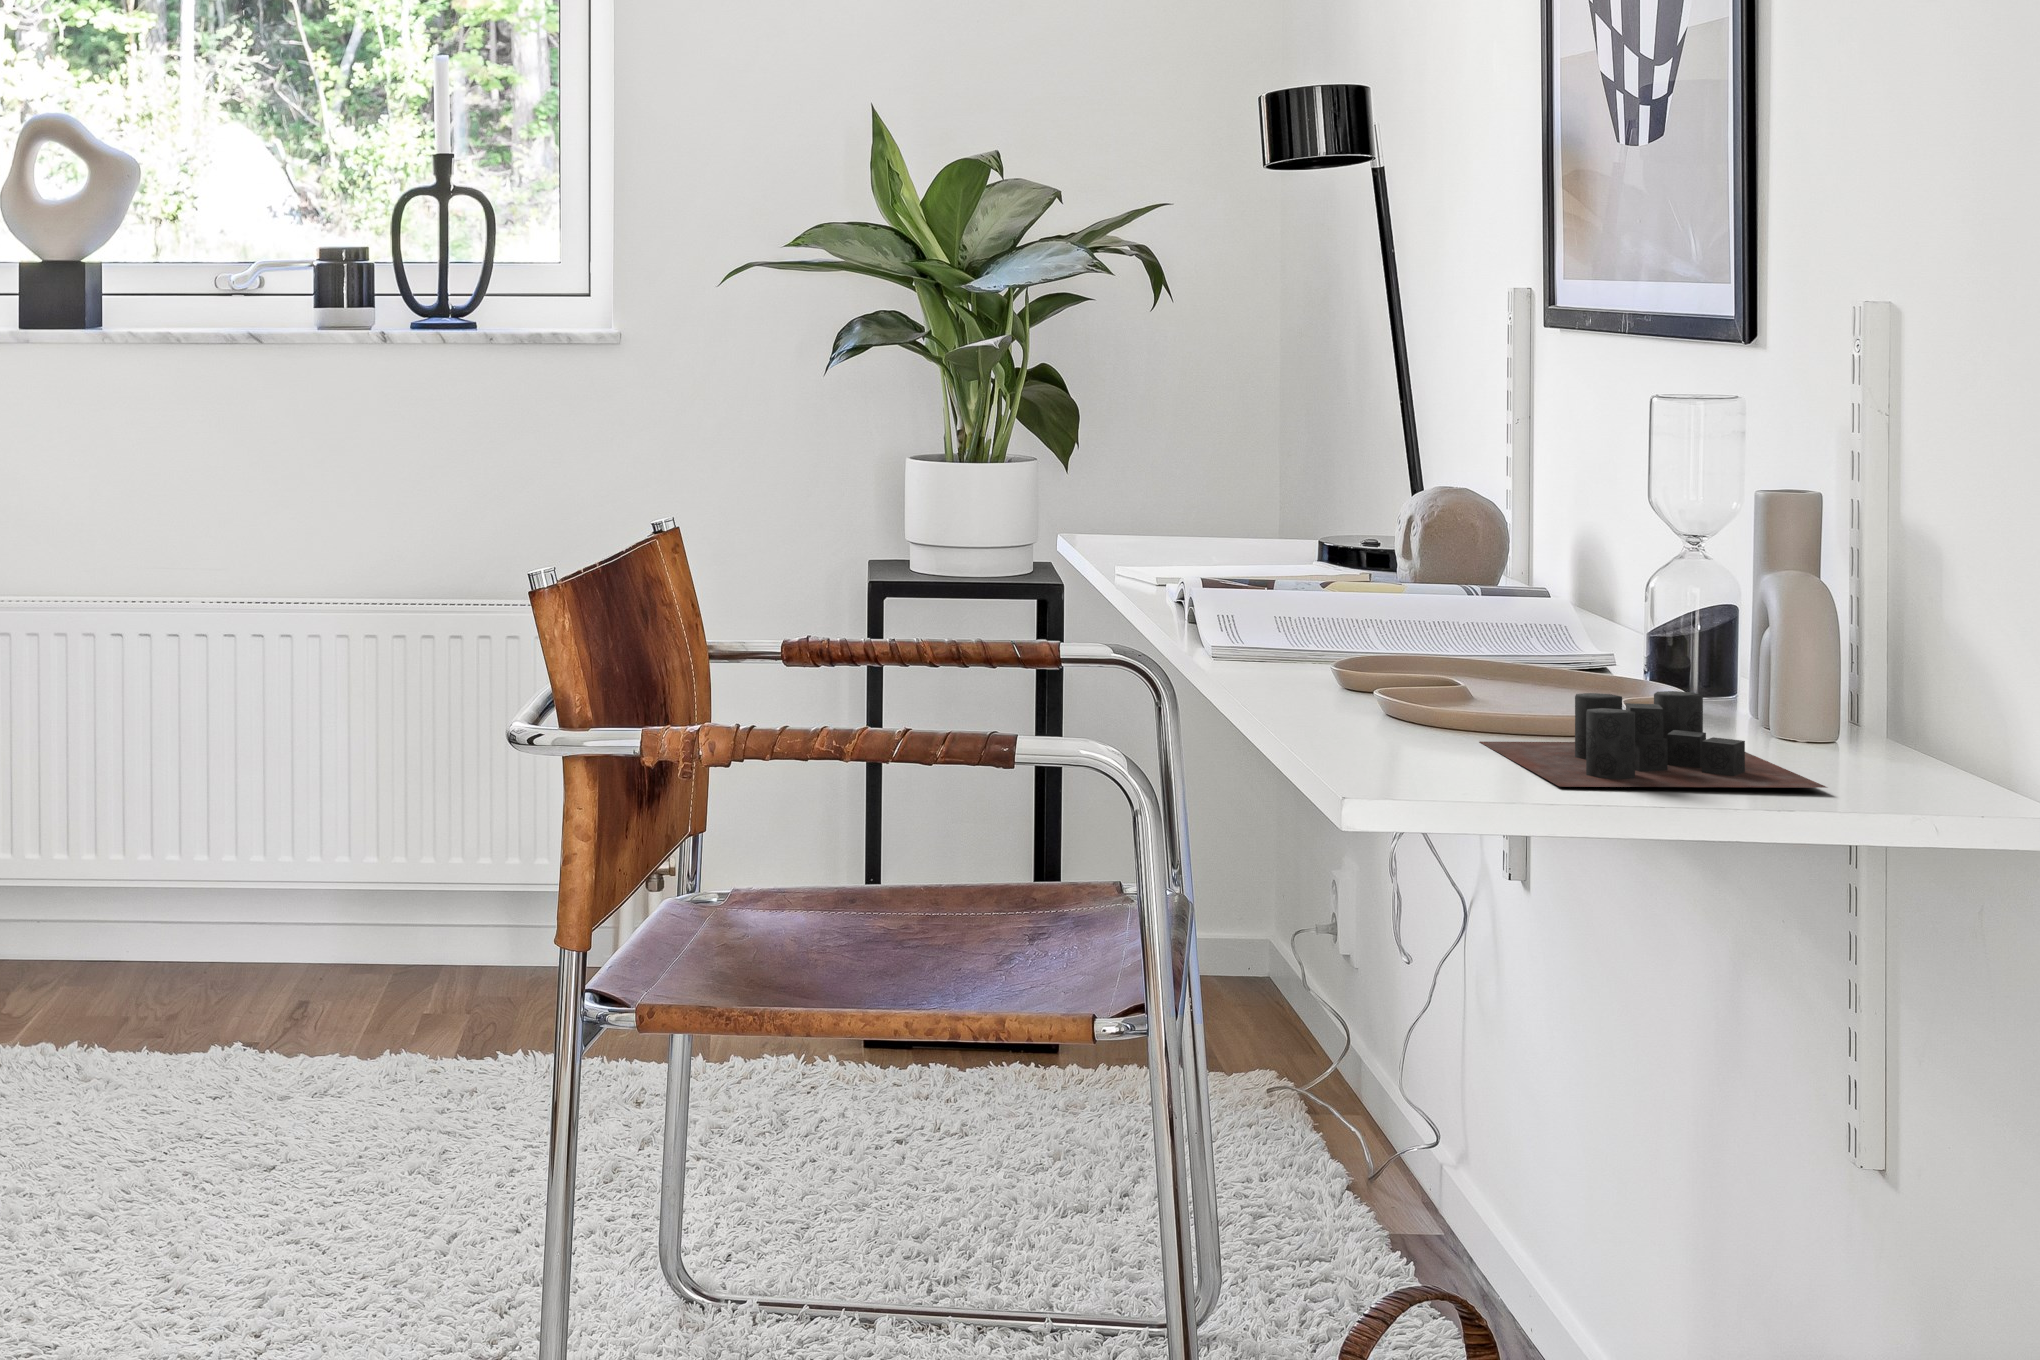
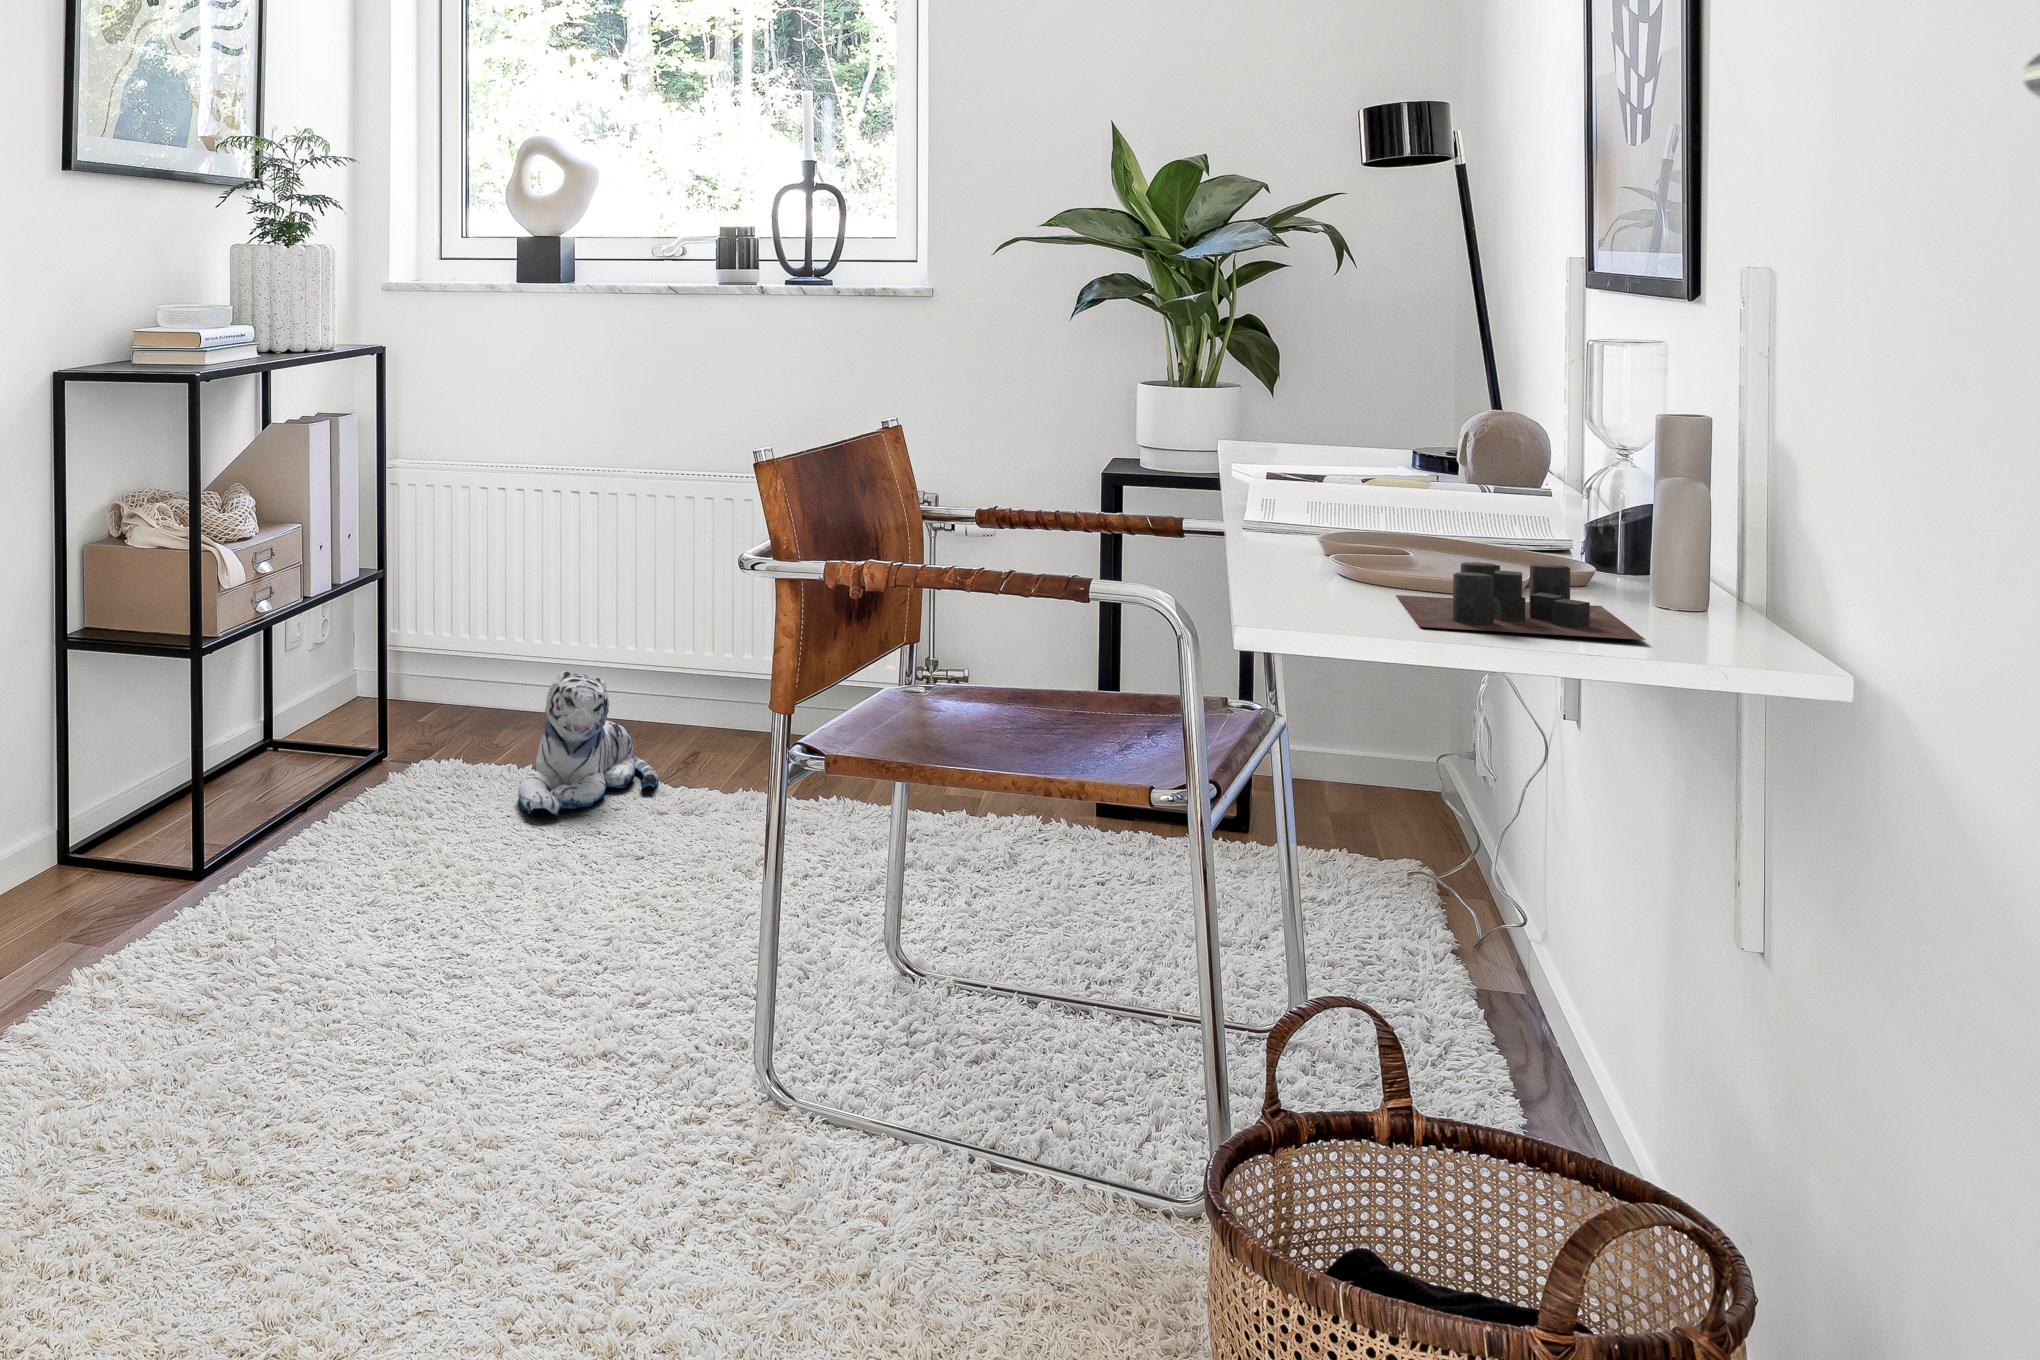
plush toy: none [69,899,270,1118] -> present [518,671,659,815]

